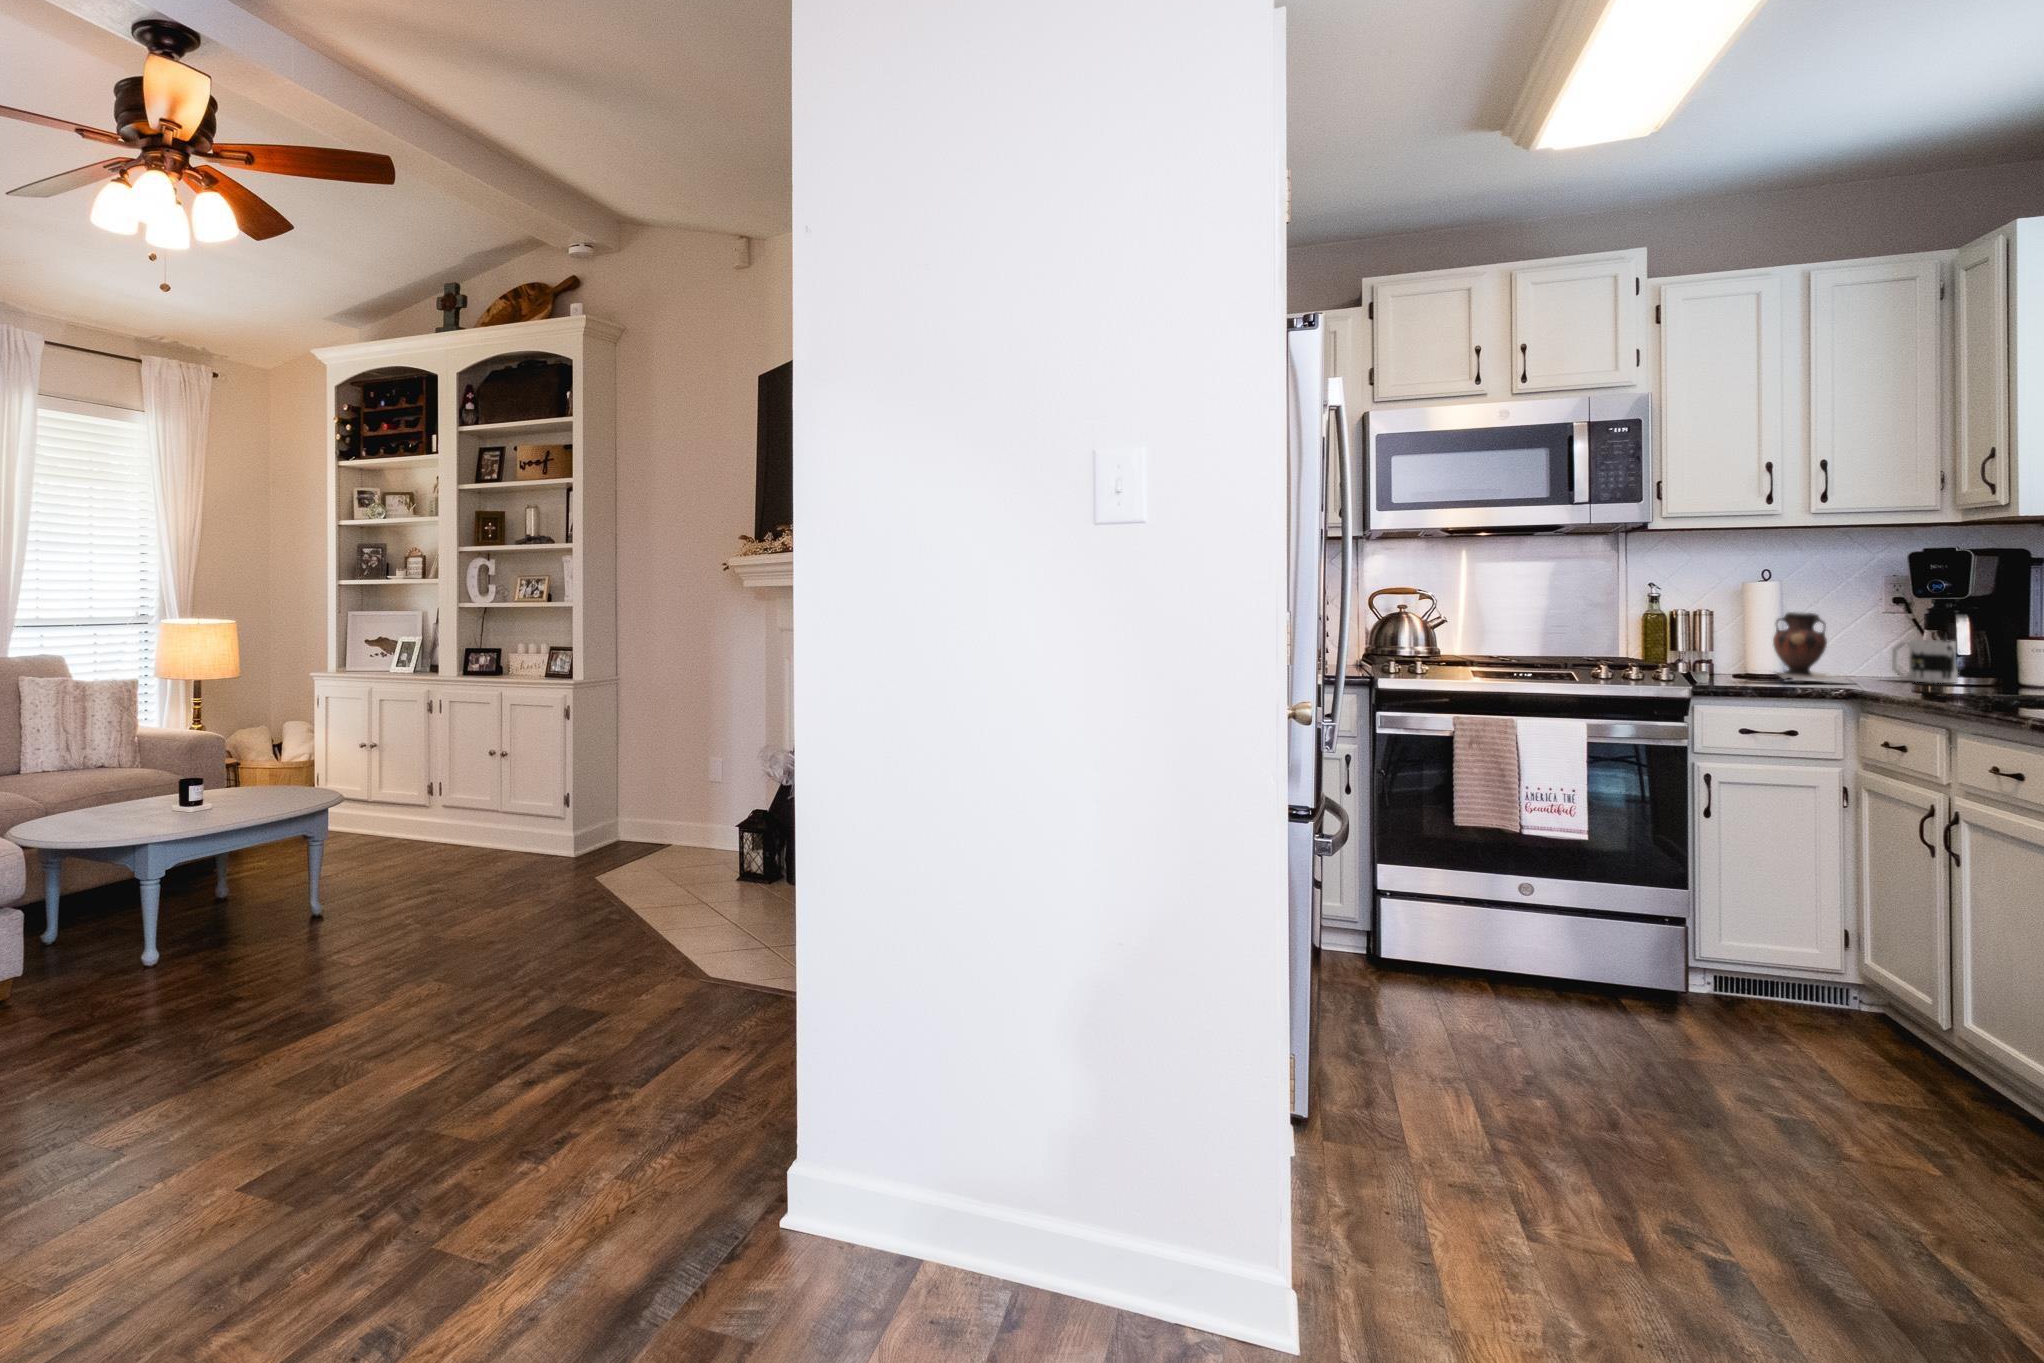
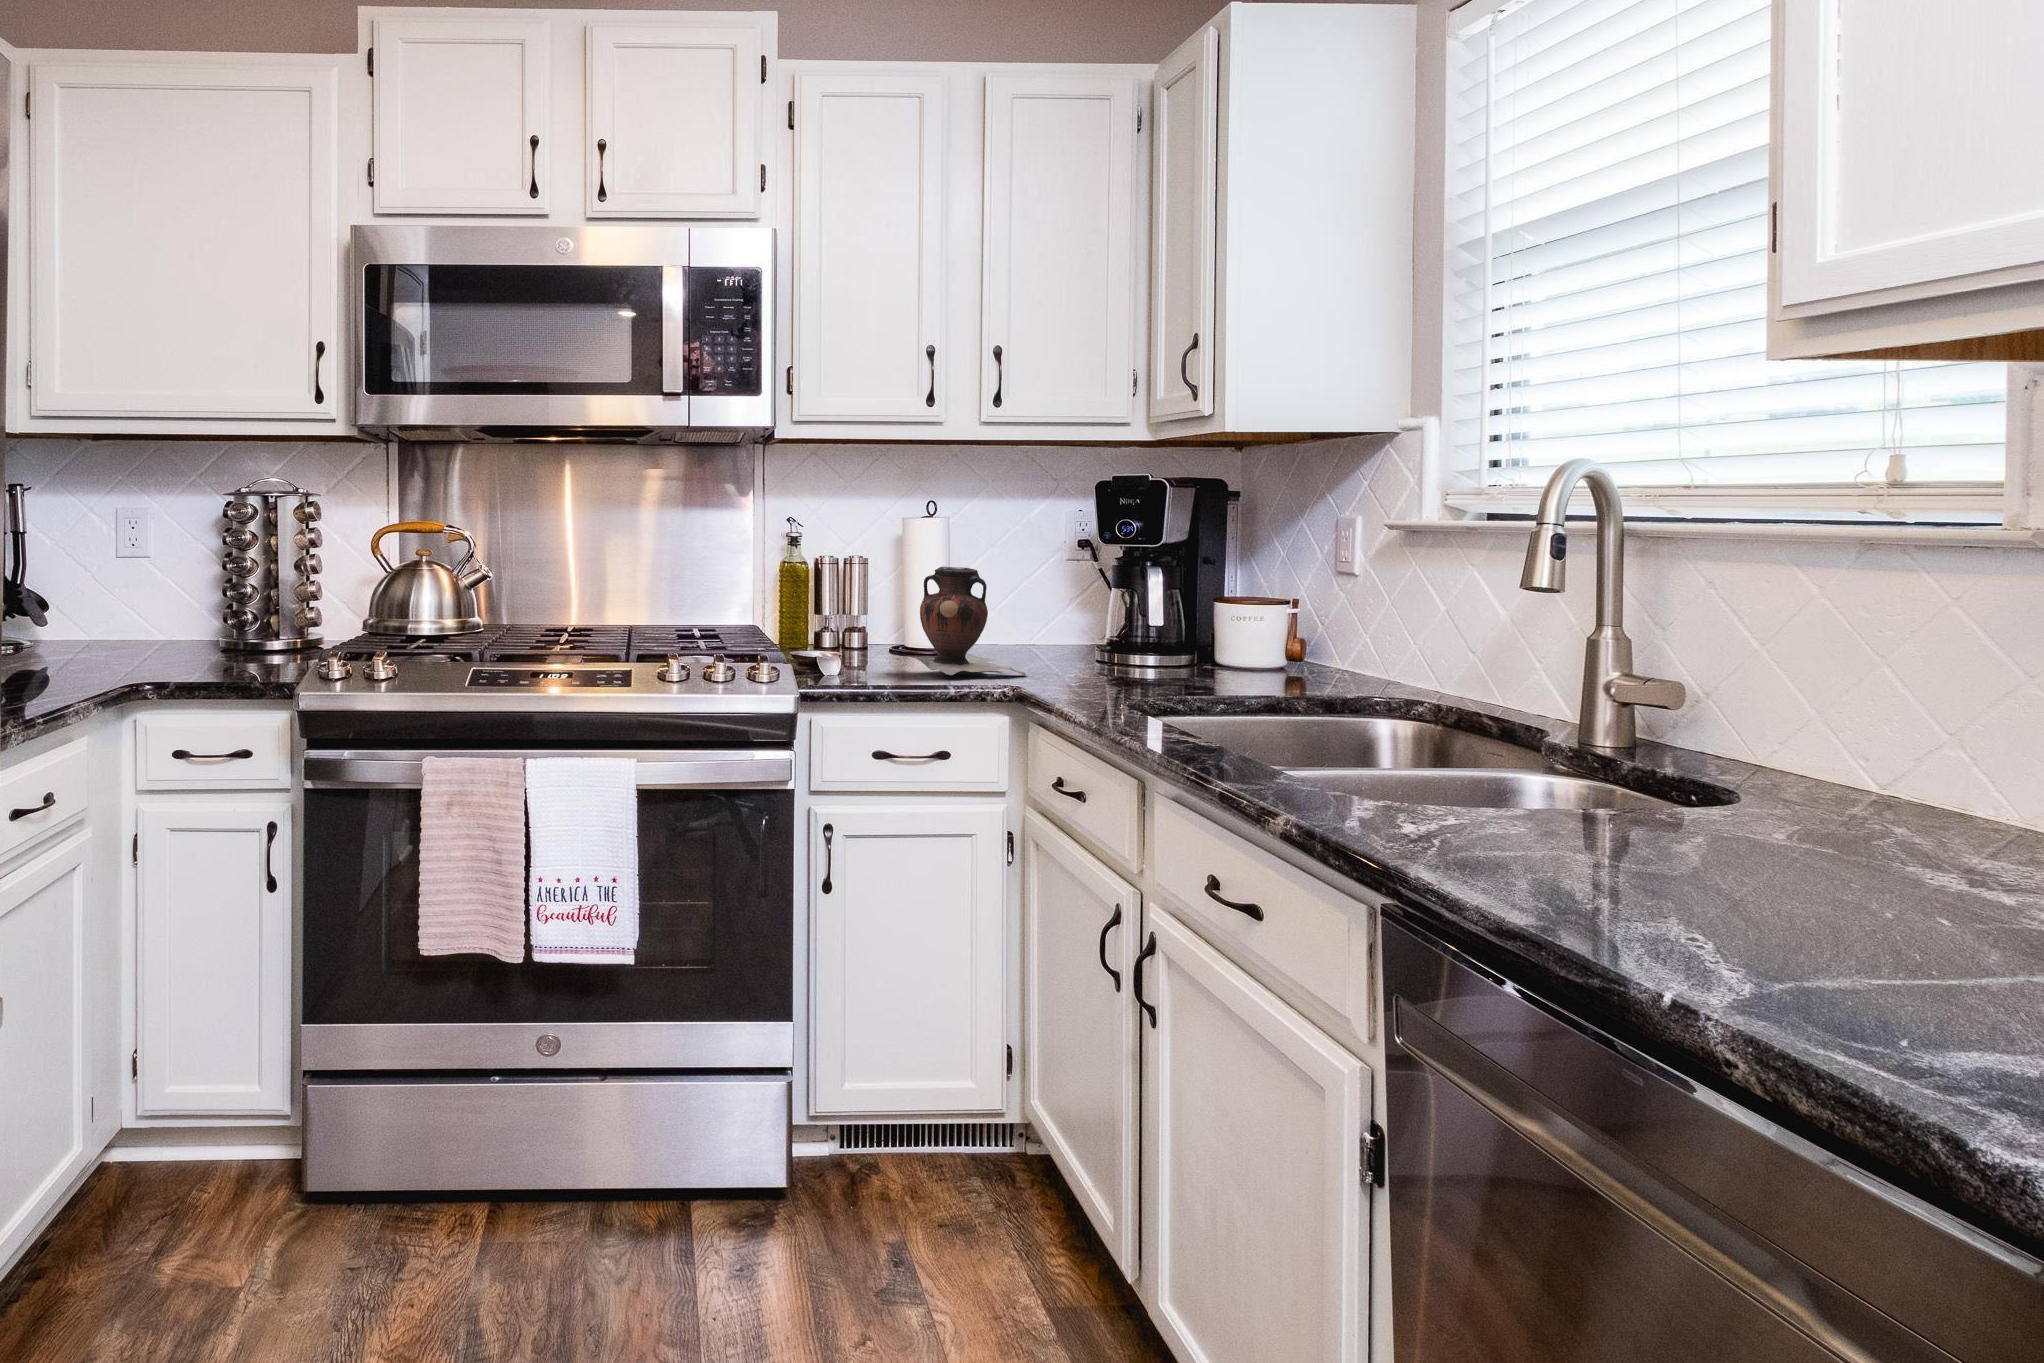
mug: present [1892,640,1958,683] -> none [1071,606,1150,671]

